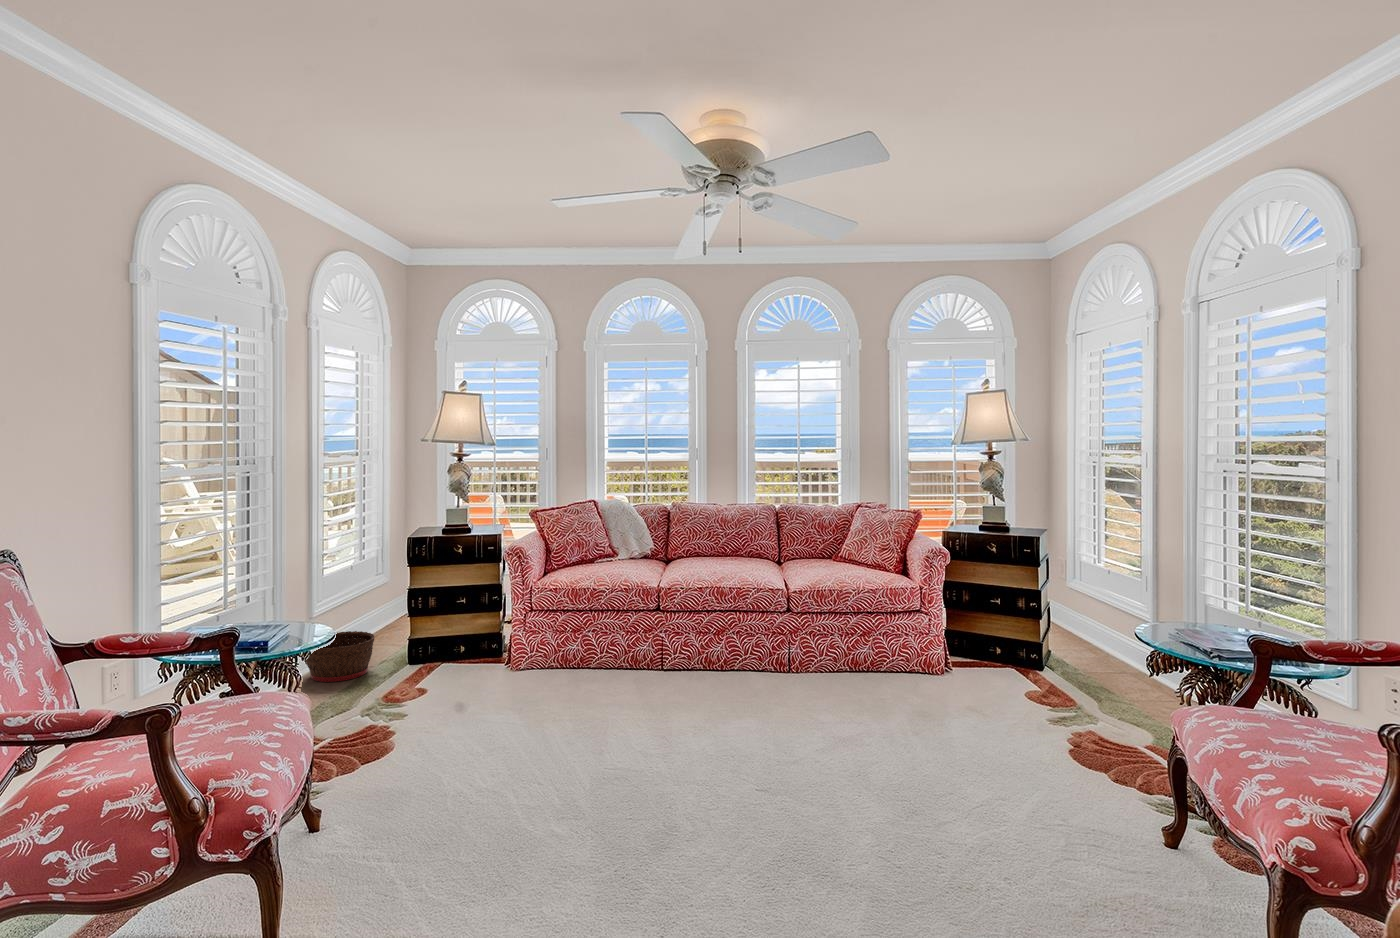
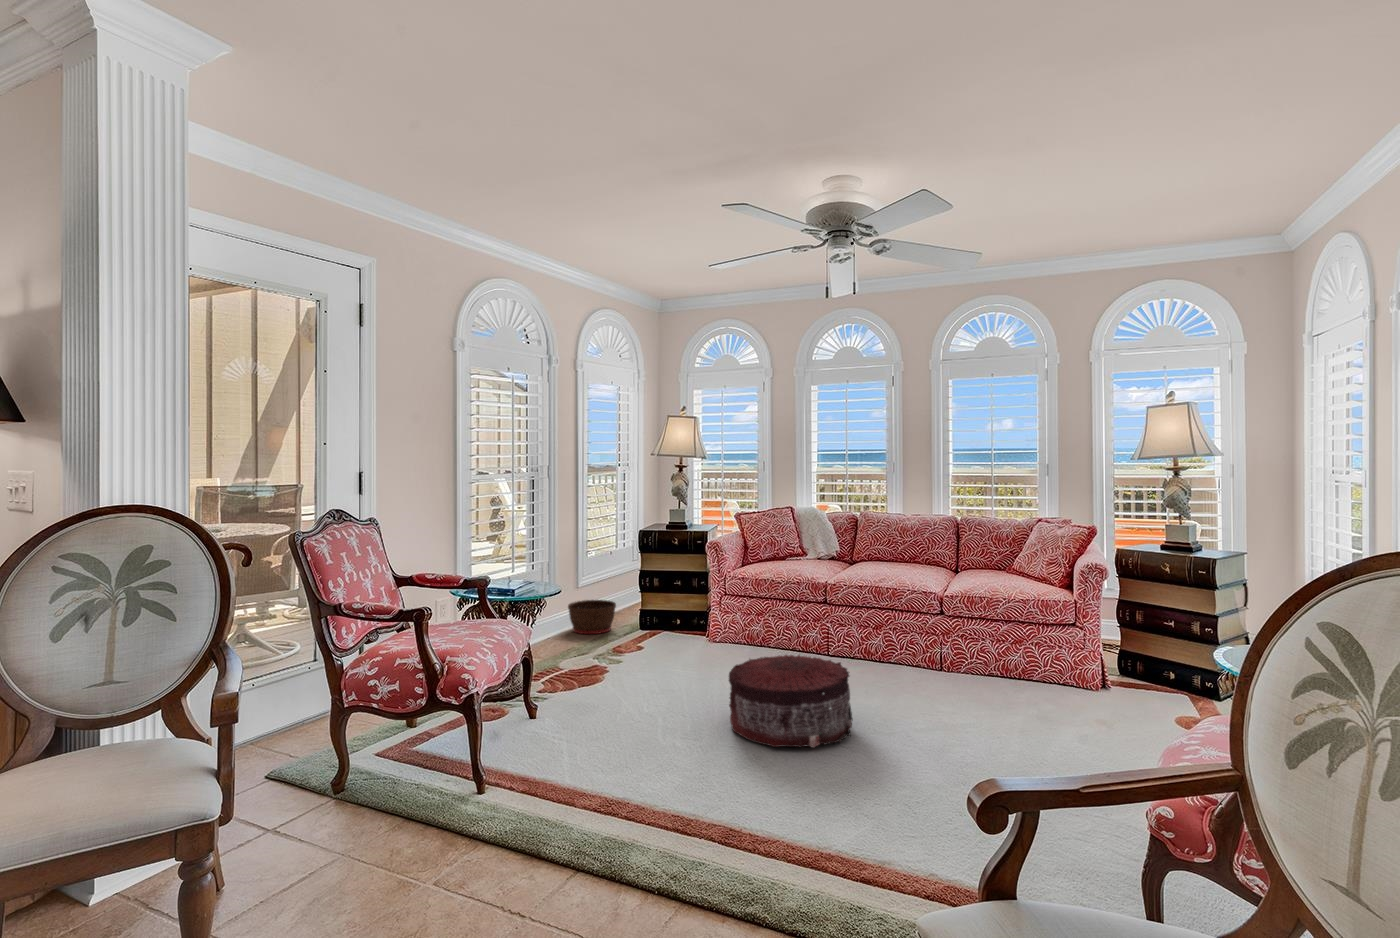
pouf: none [602,682,760,811] -> present [729,655,852,748]

